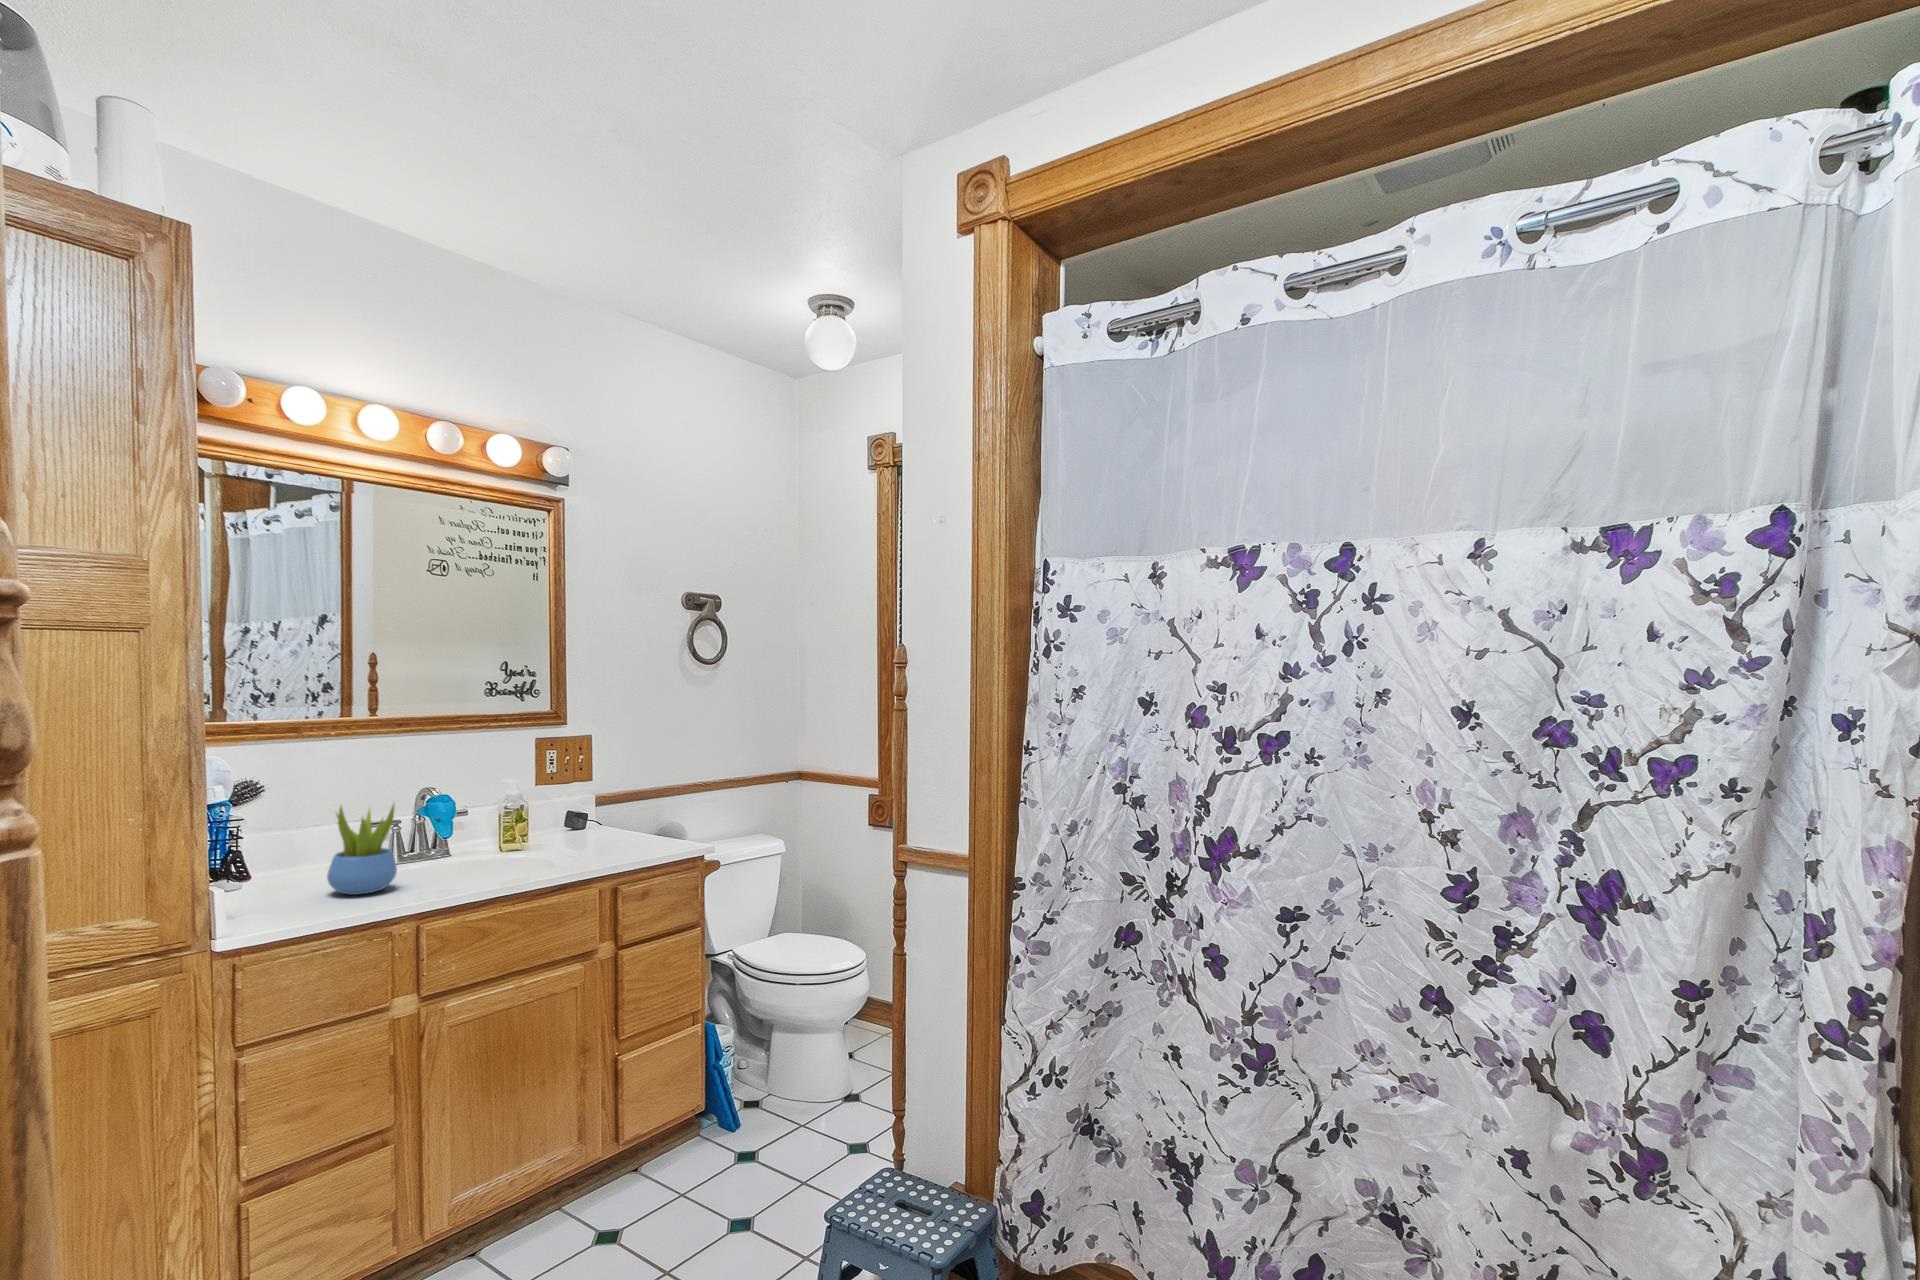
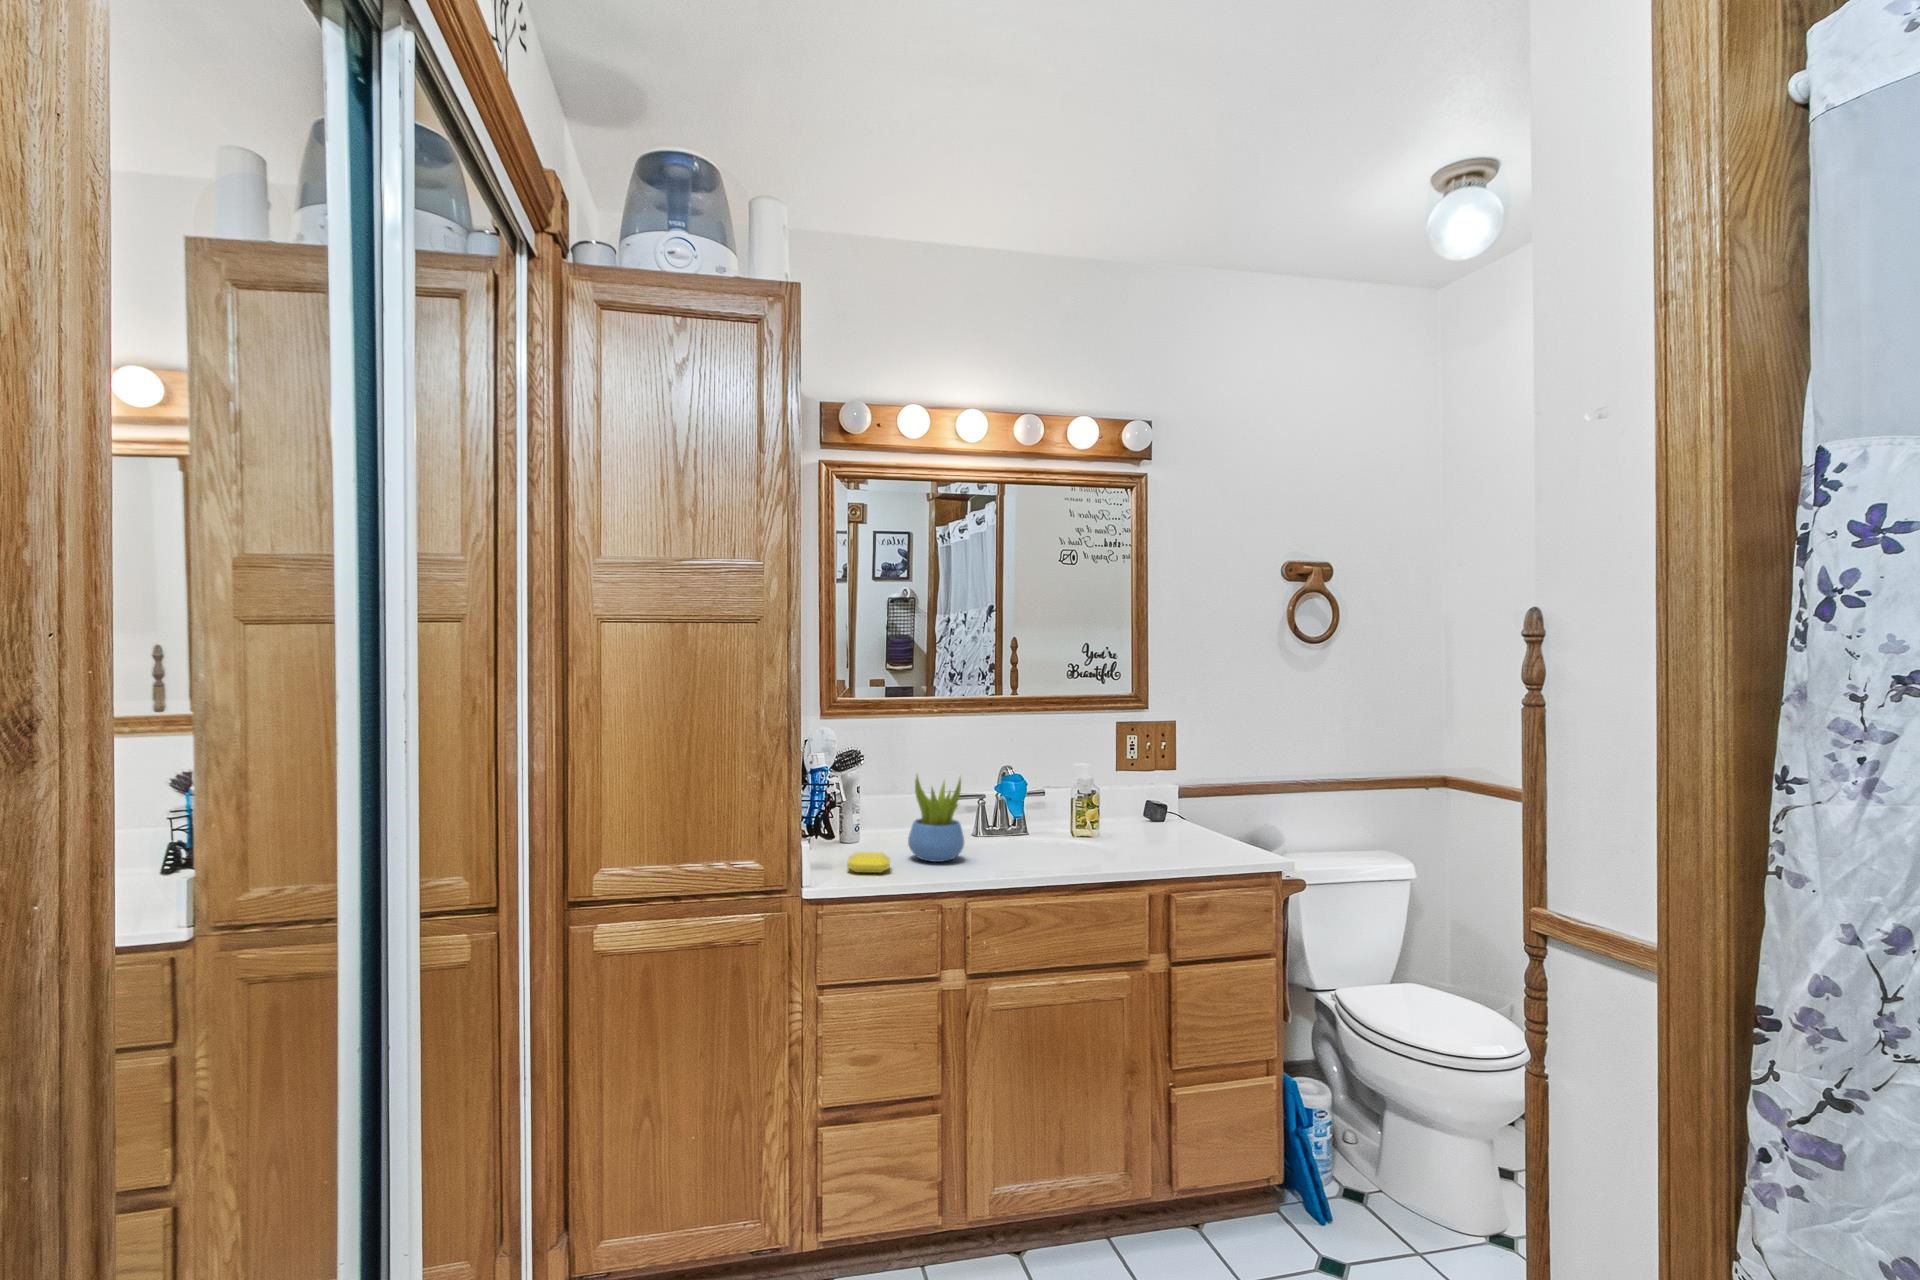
soap bar: none [258,893,318,919] -> present [847,852,890,873]

